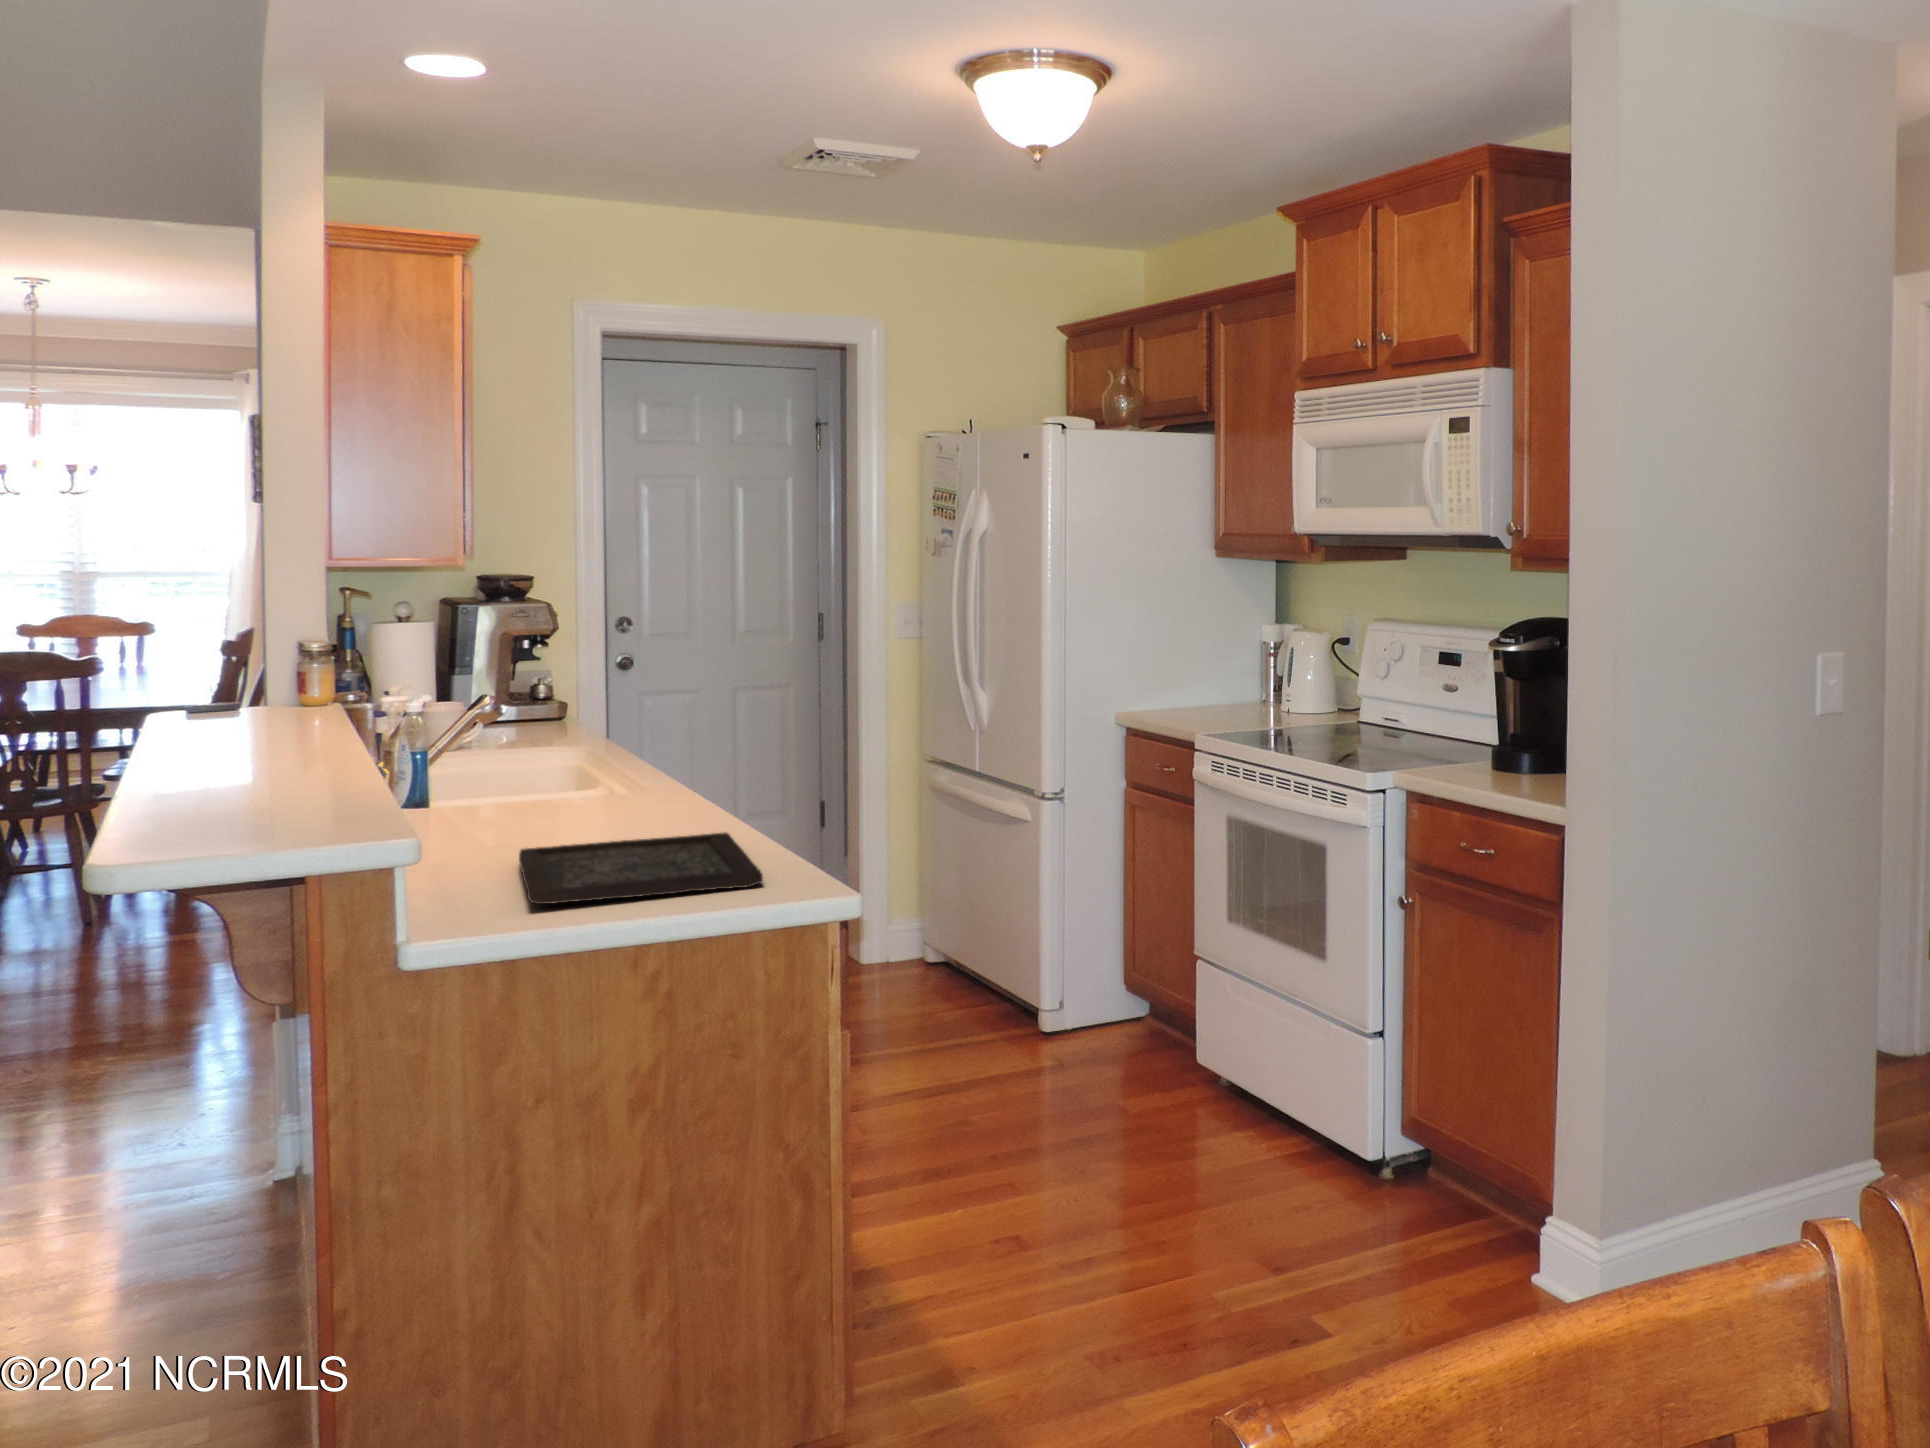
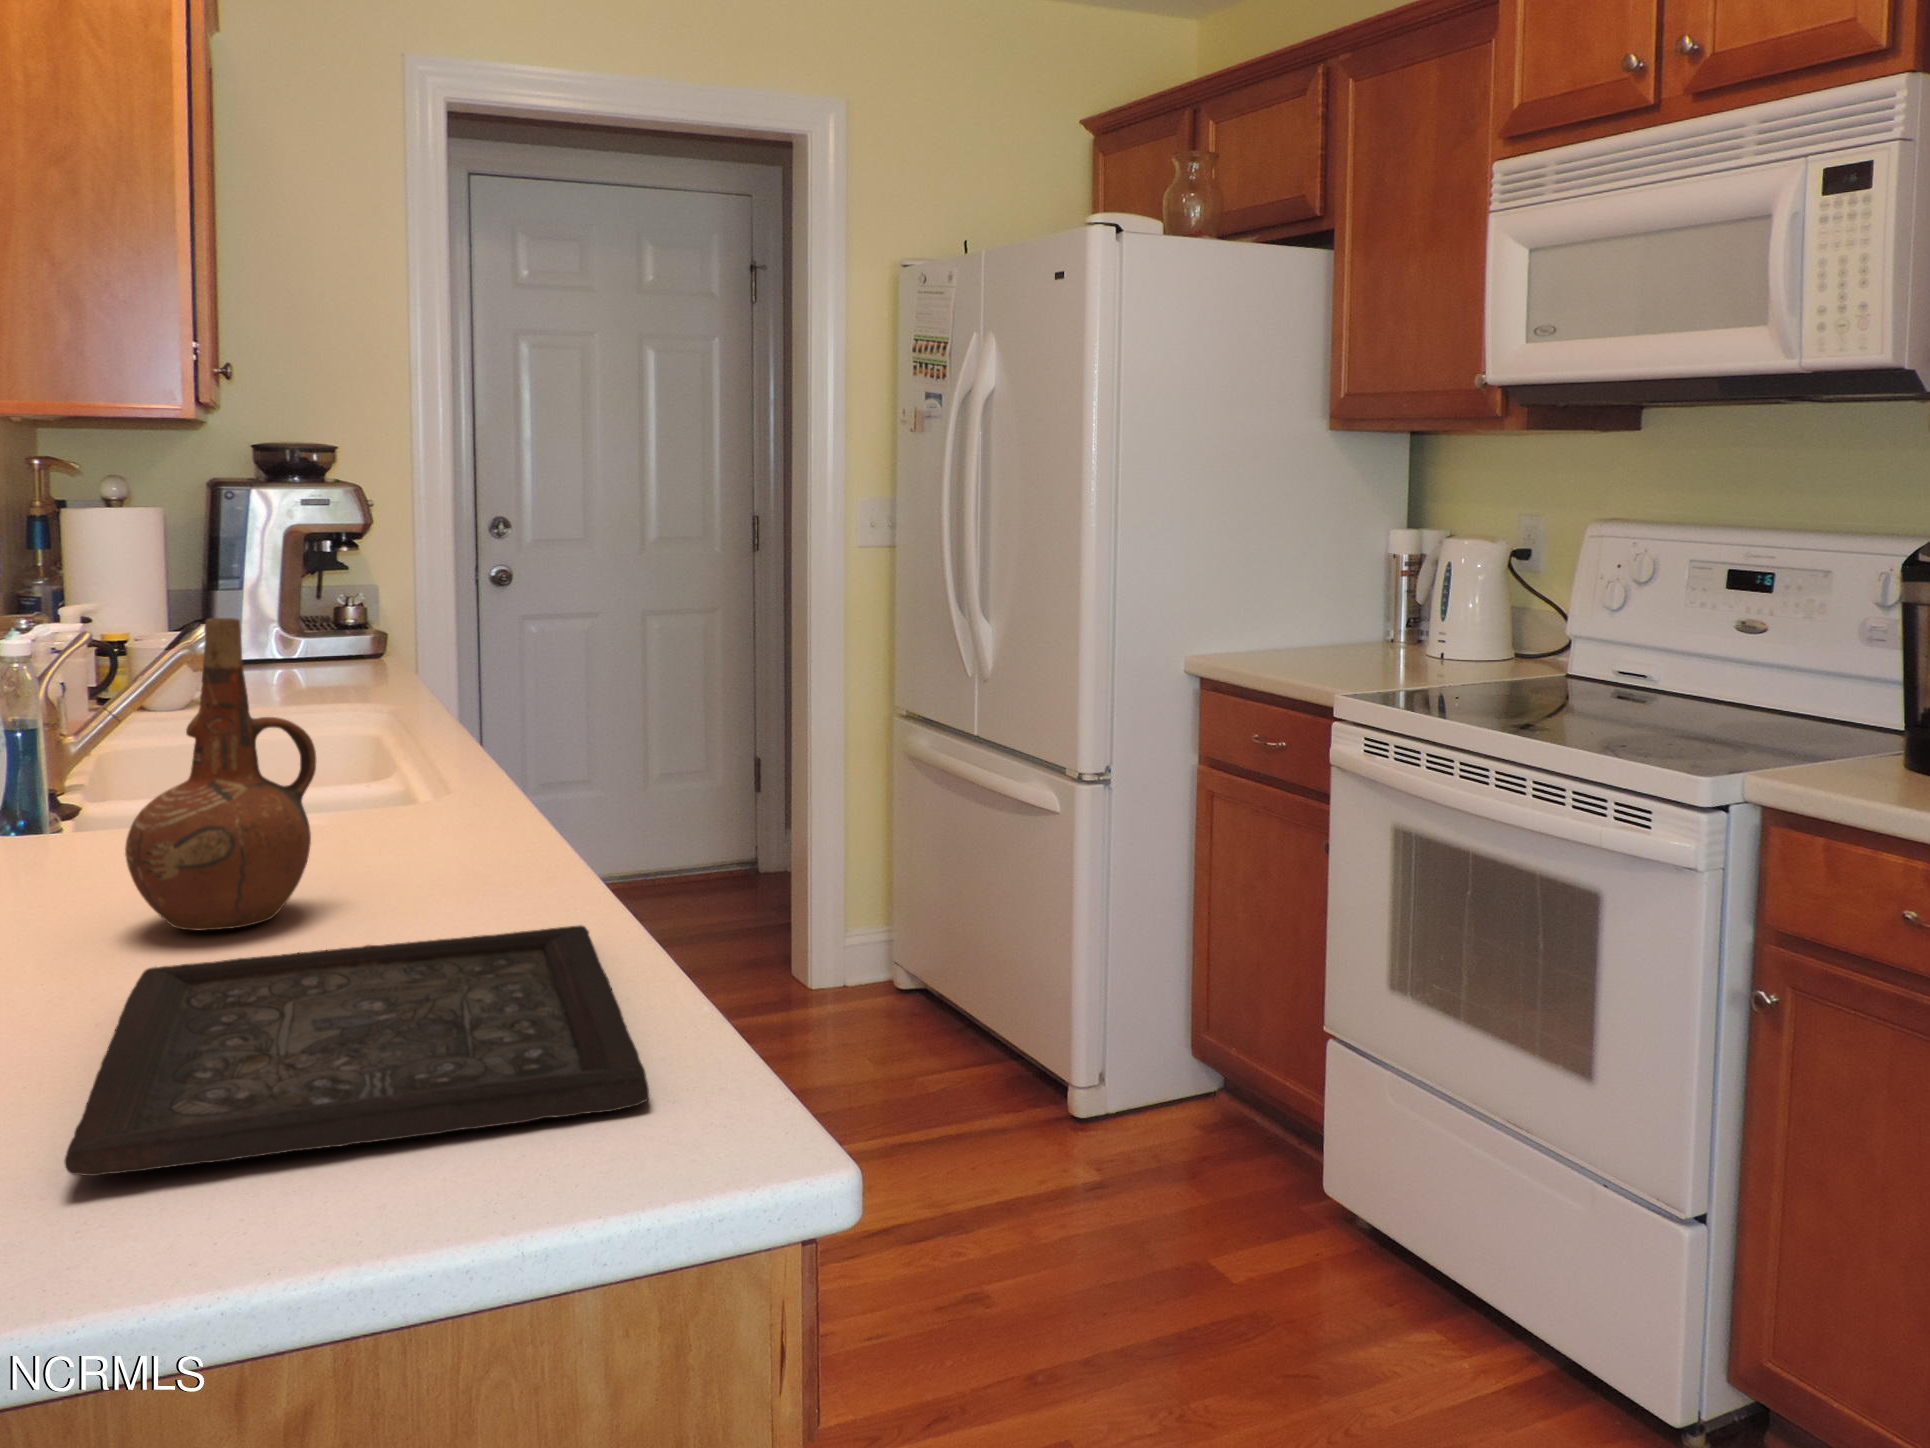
ceramic pitcher: none [495,685,587,841] -> present [125,618,316,930]

